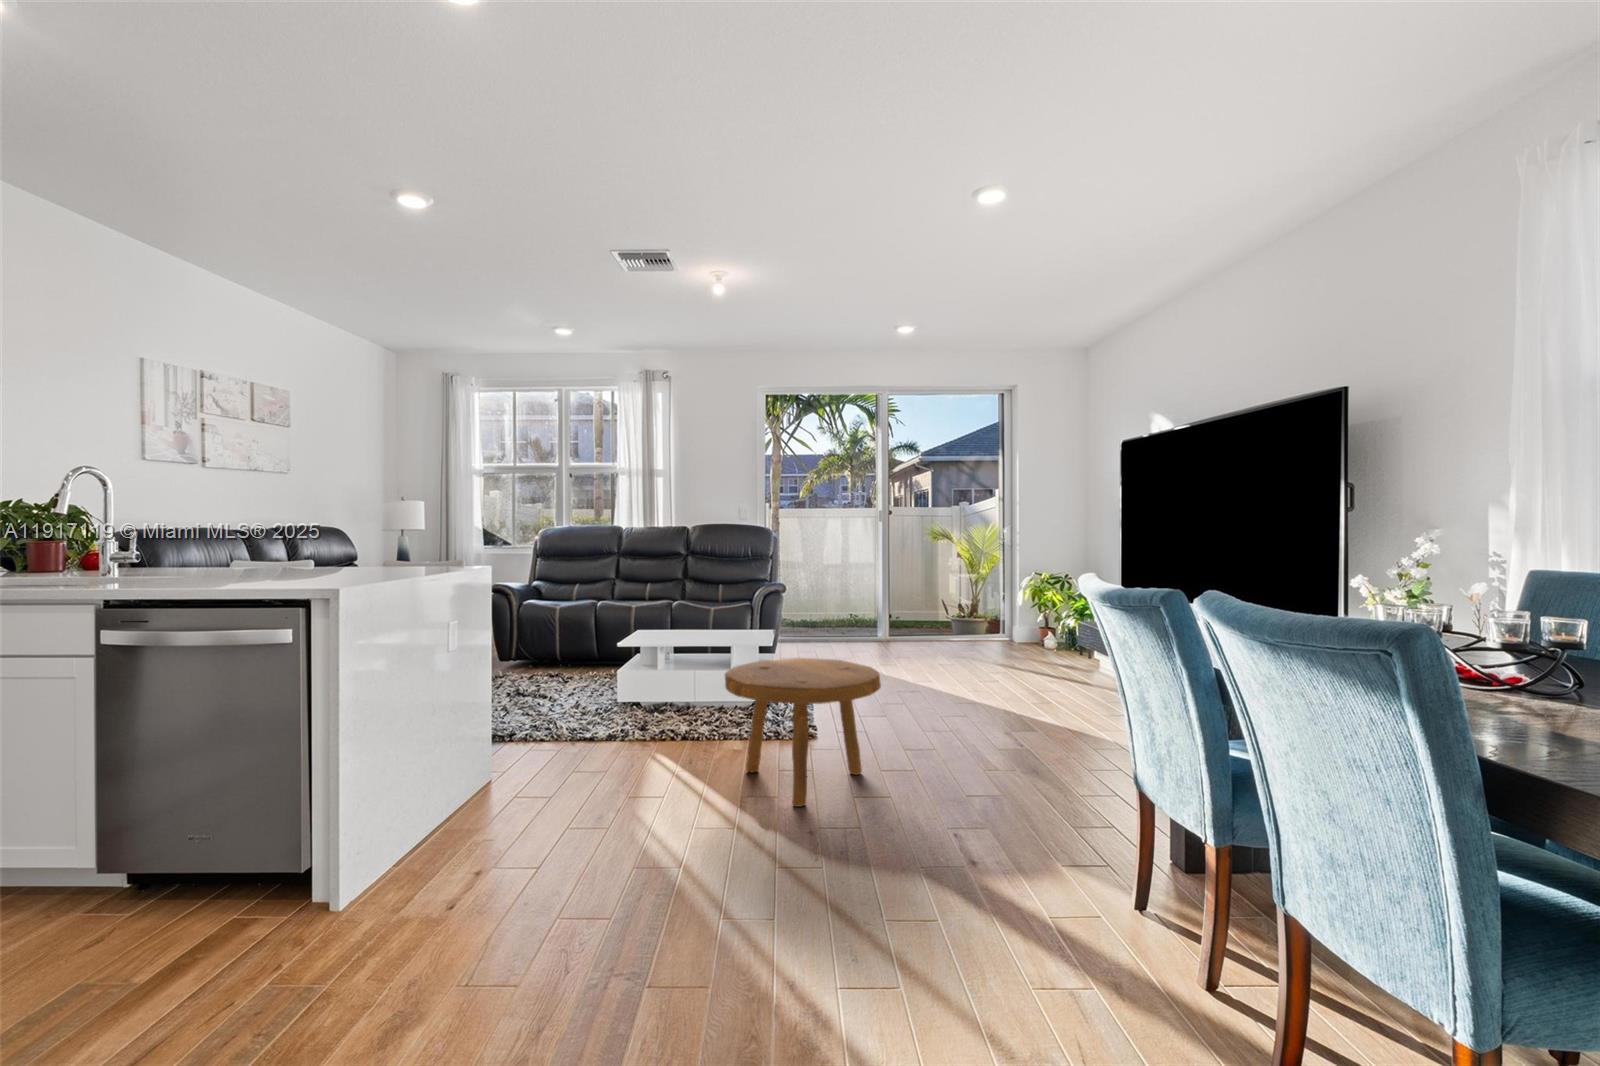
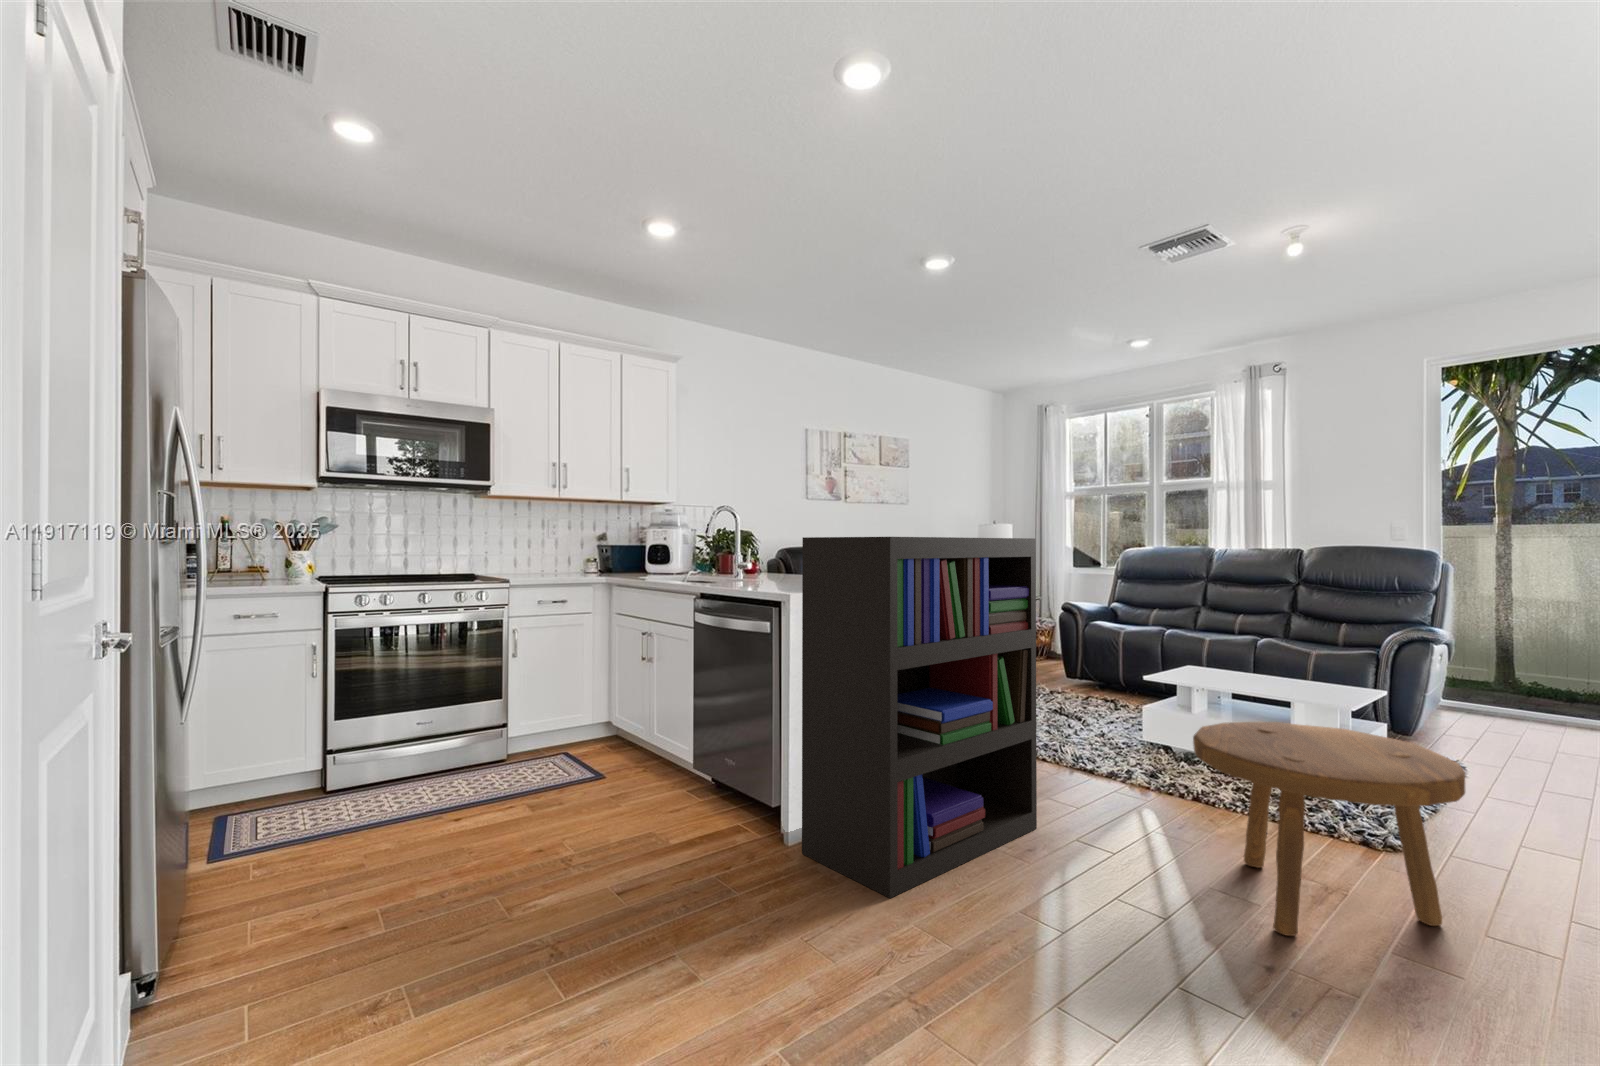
bookshelf: none [378,522,590,892] -> present [802,537,1037,898]

